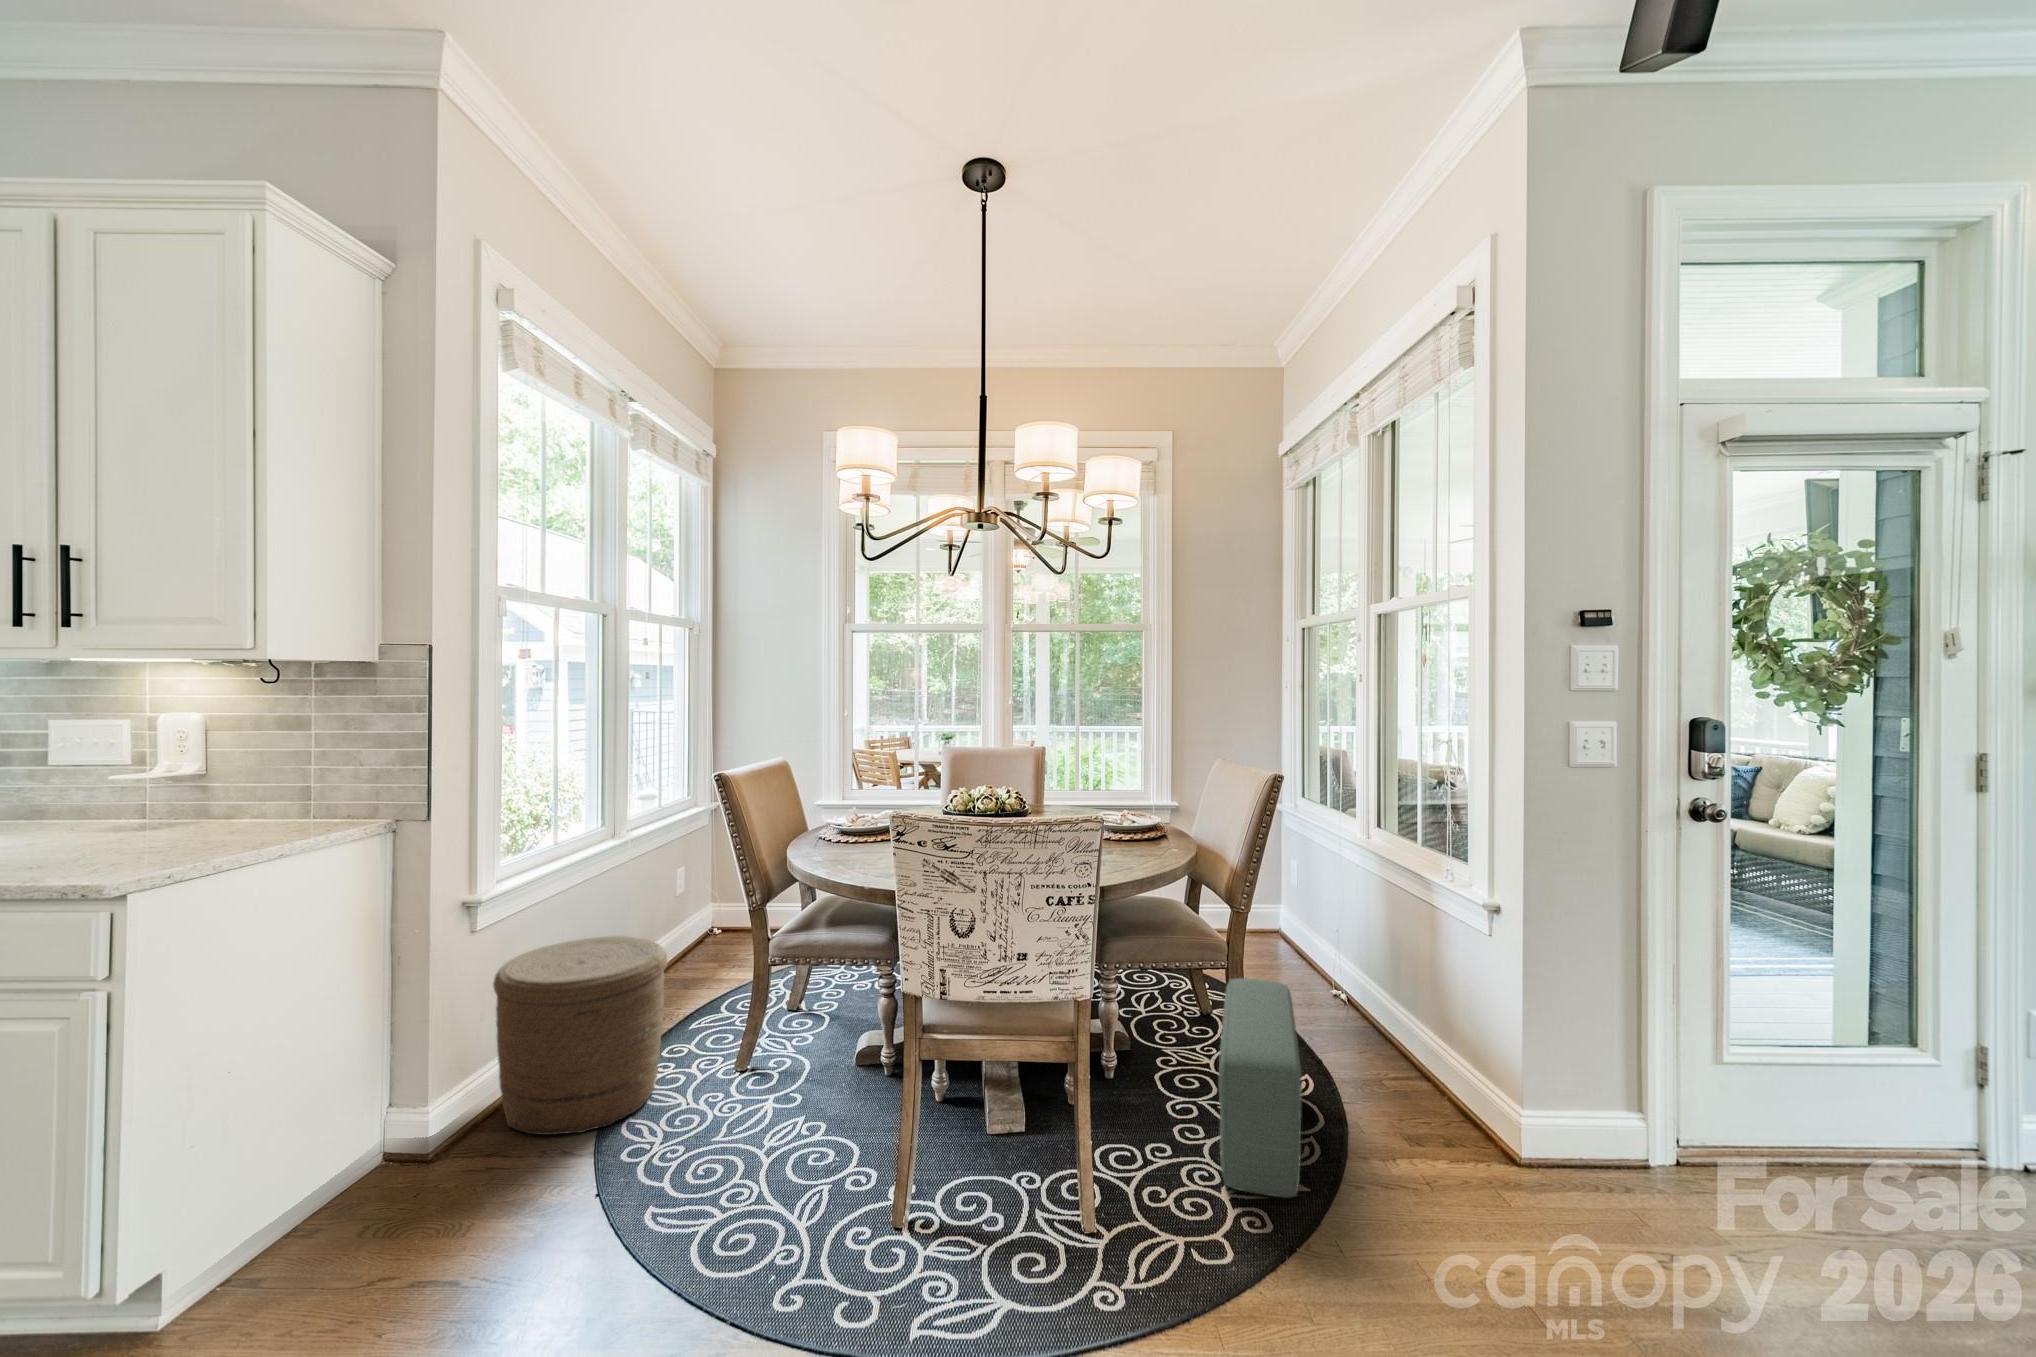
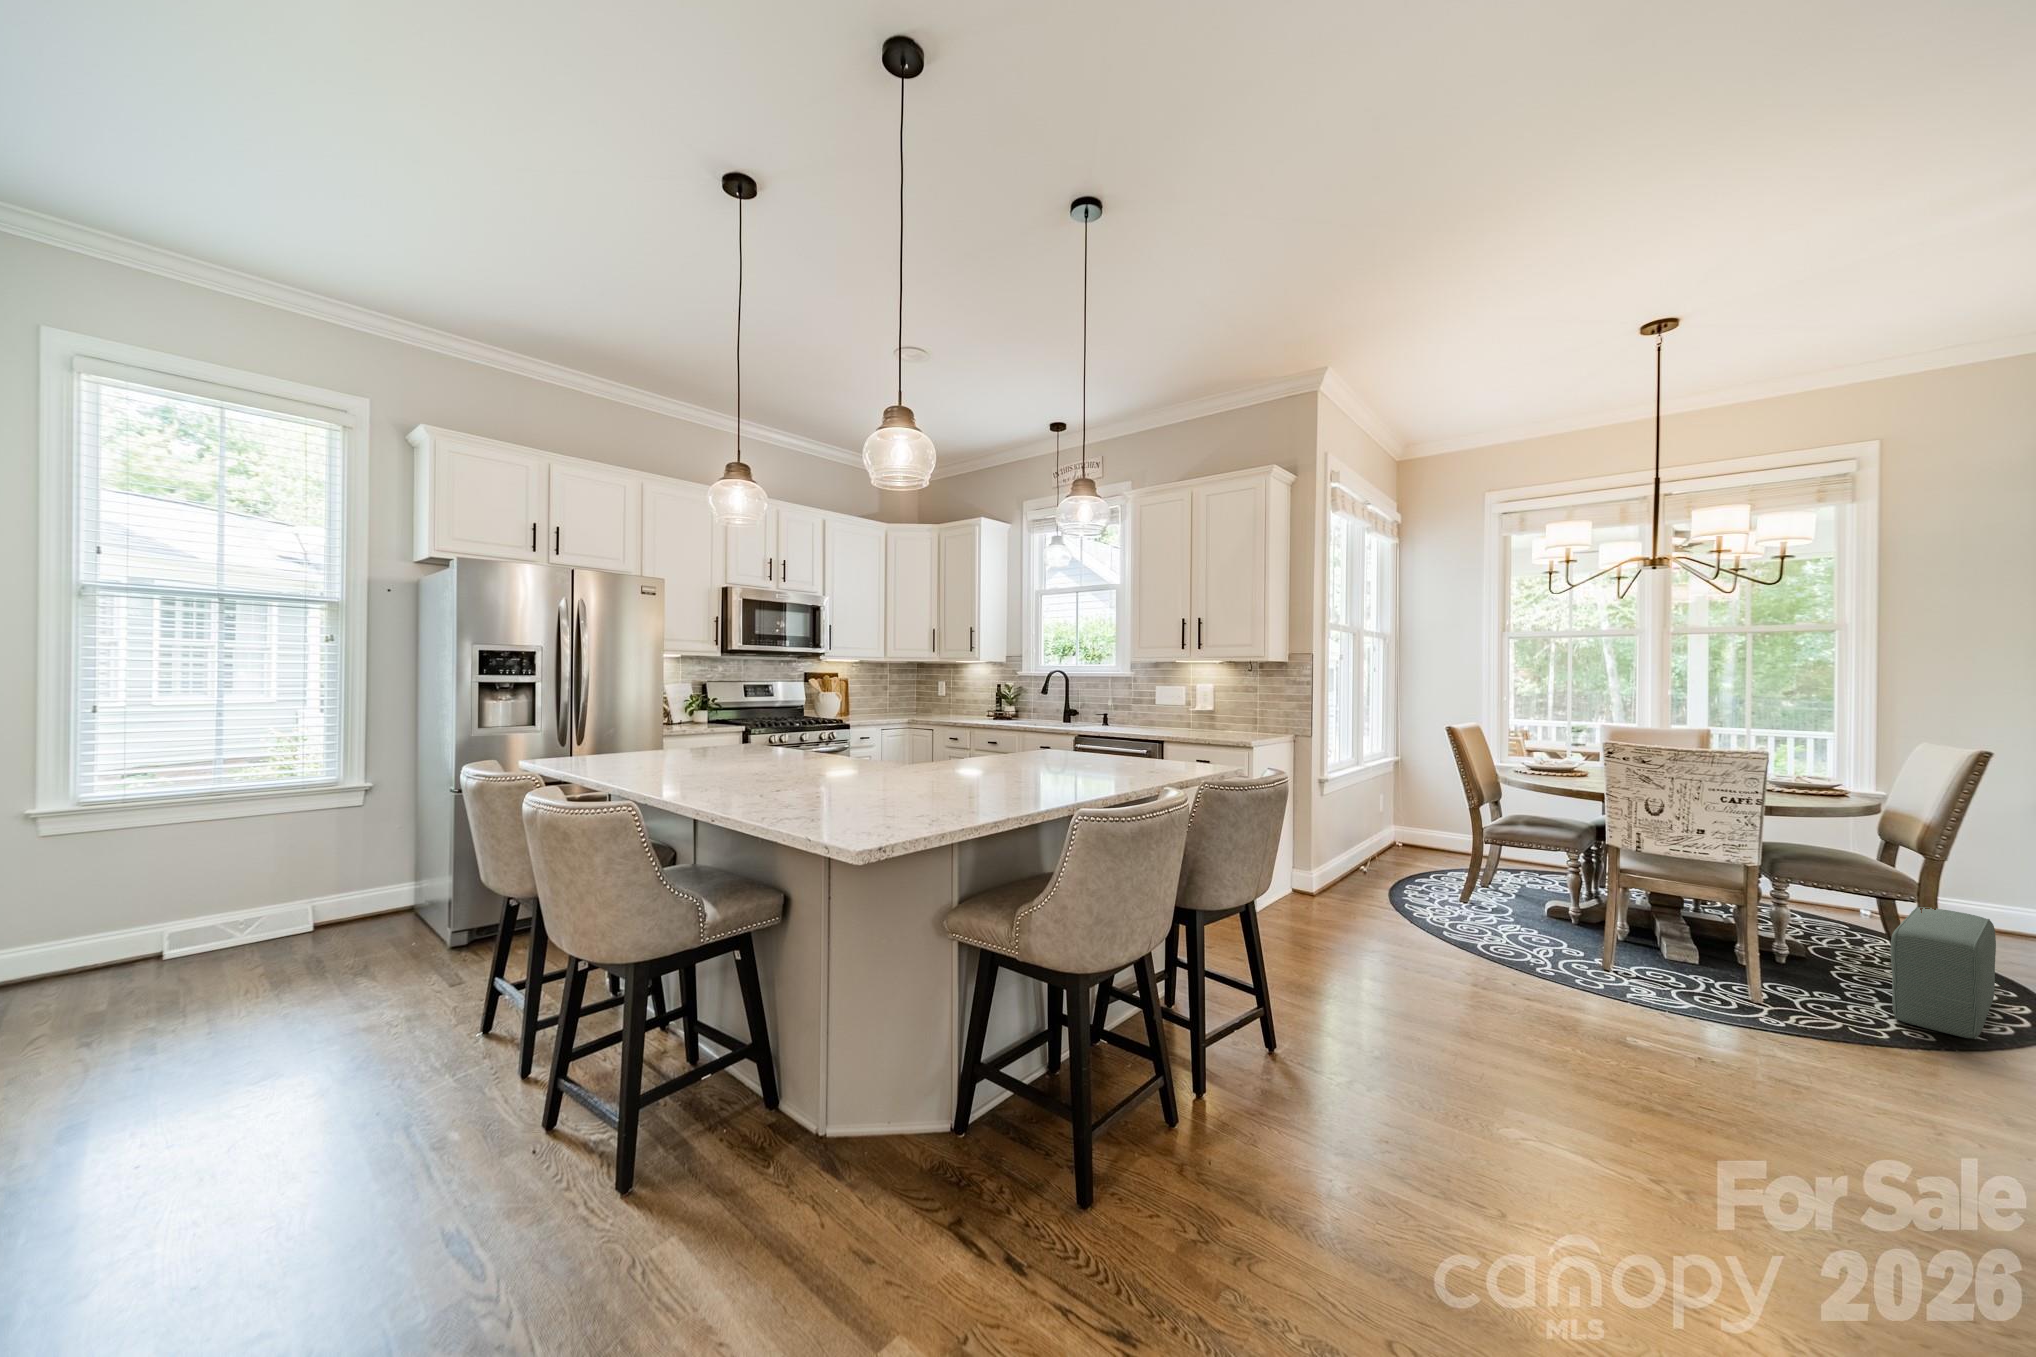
woven basket: present [493,936,667,1135] -> none [1331,811,1421,904]

